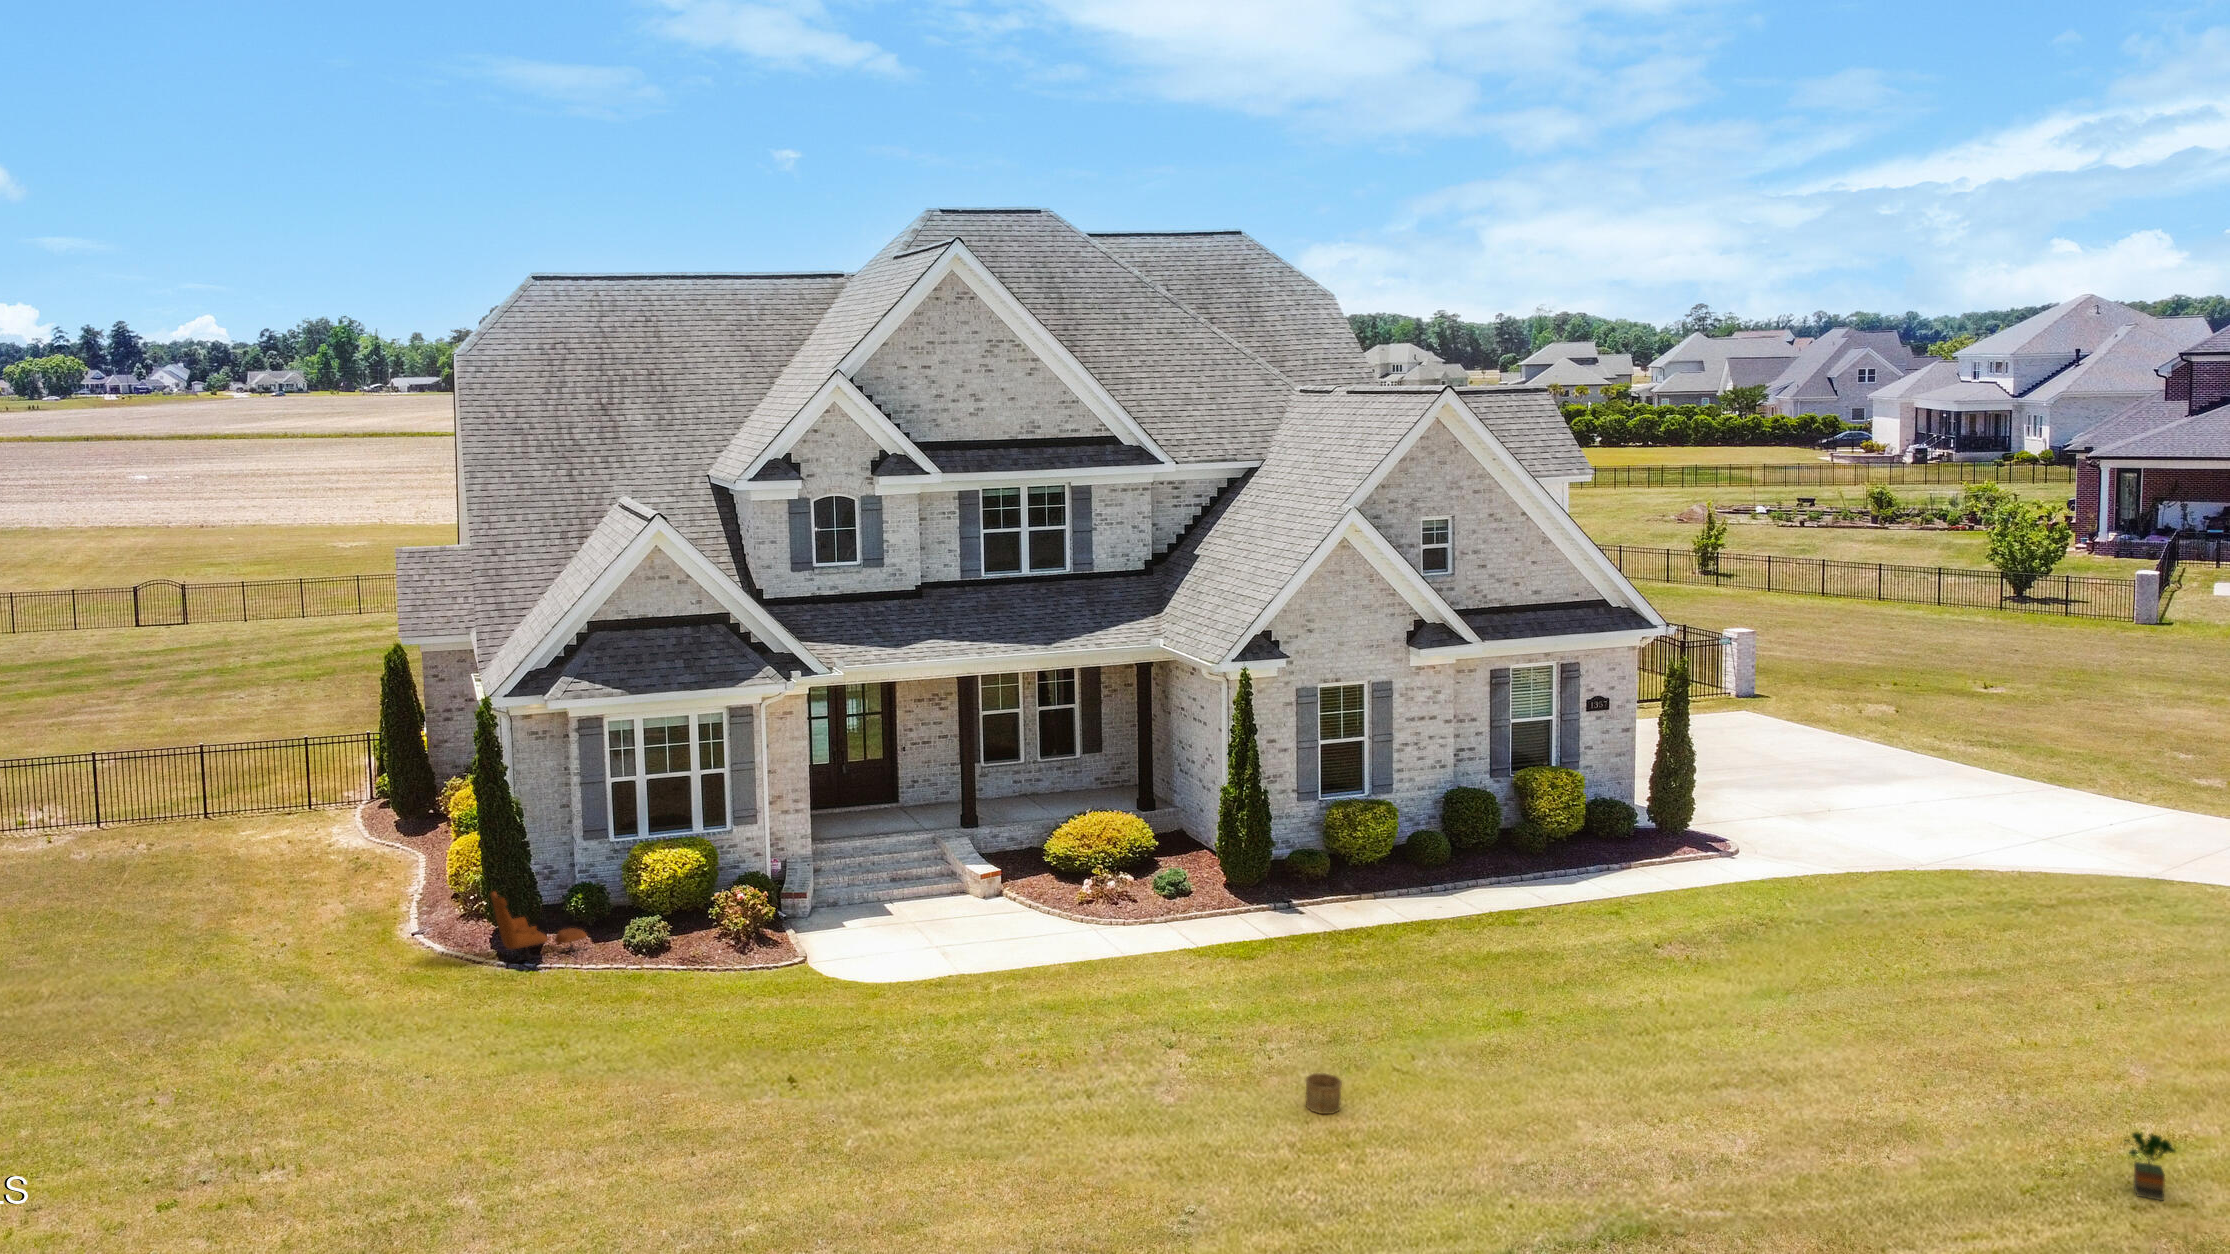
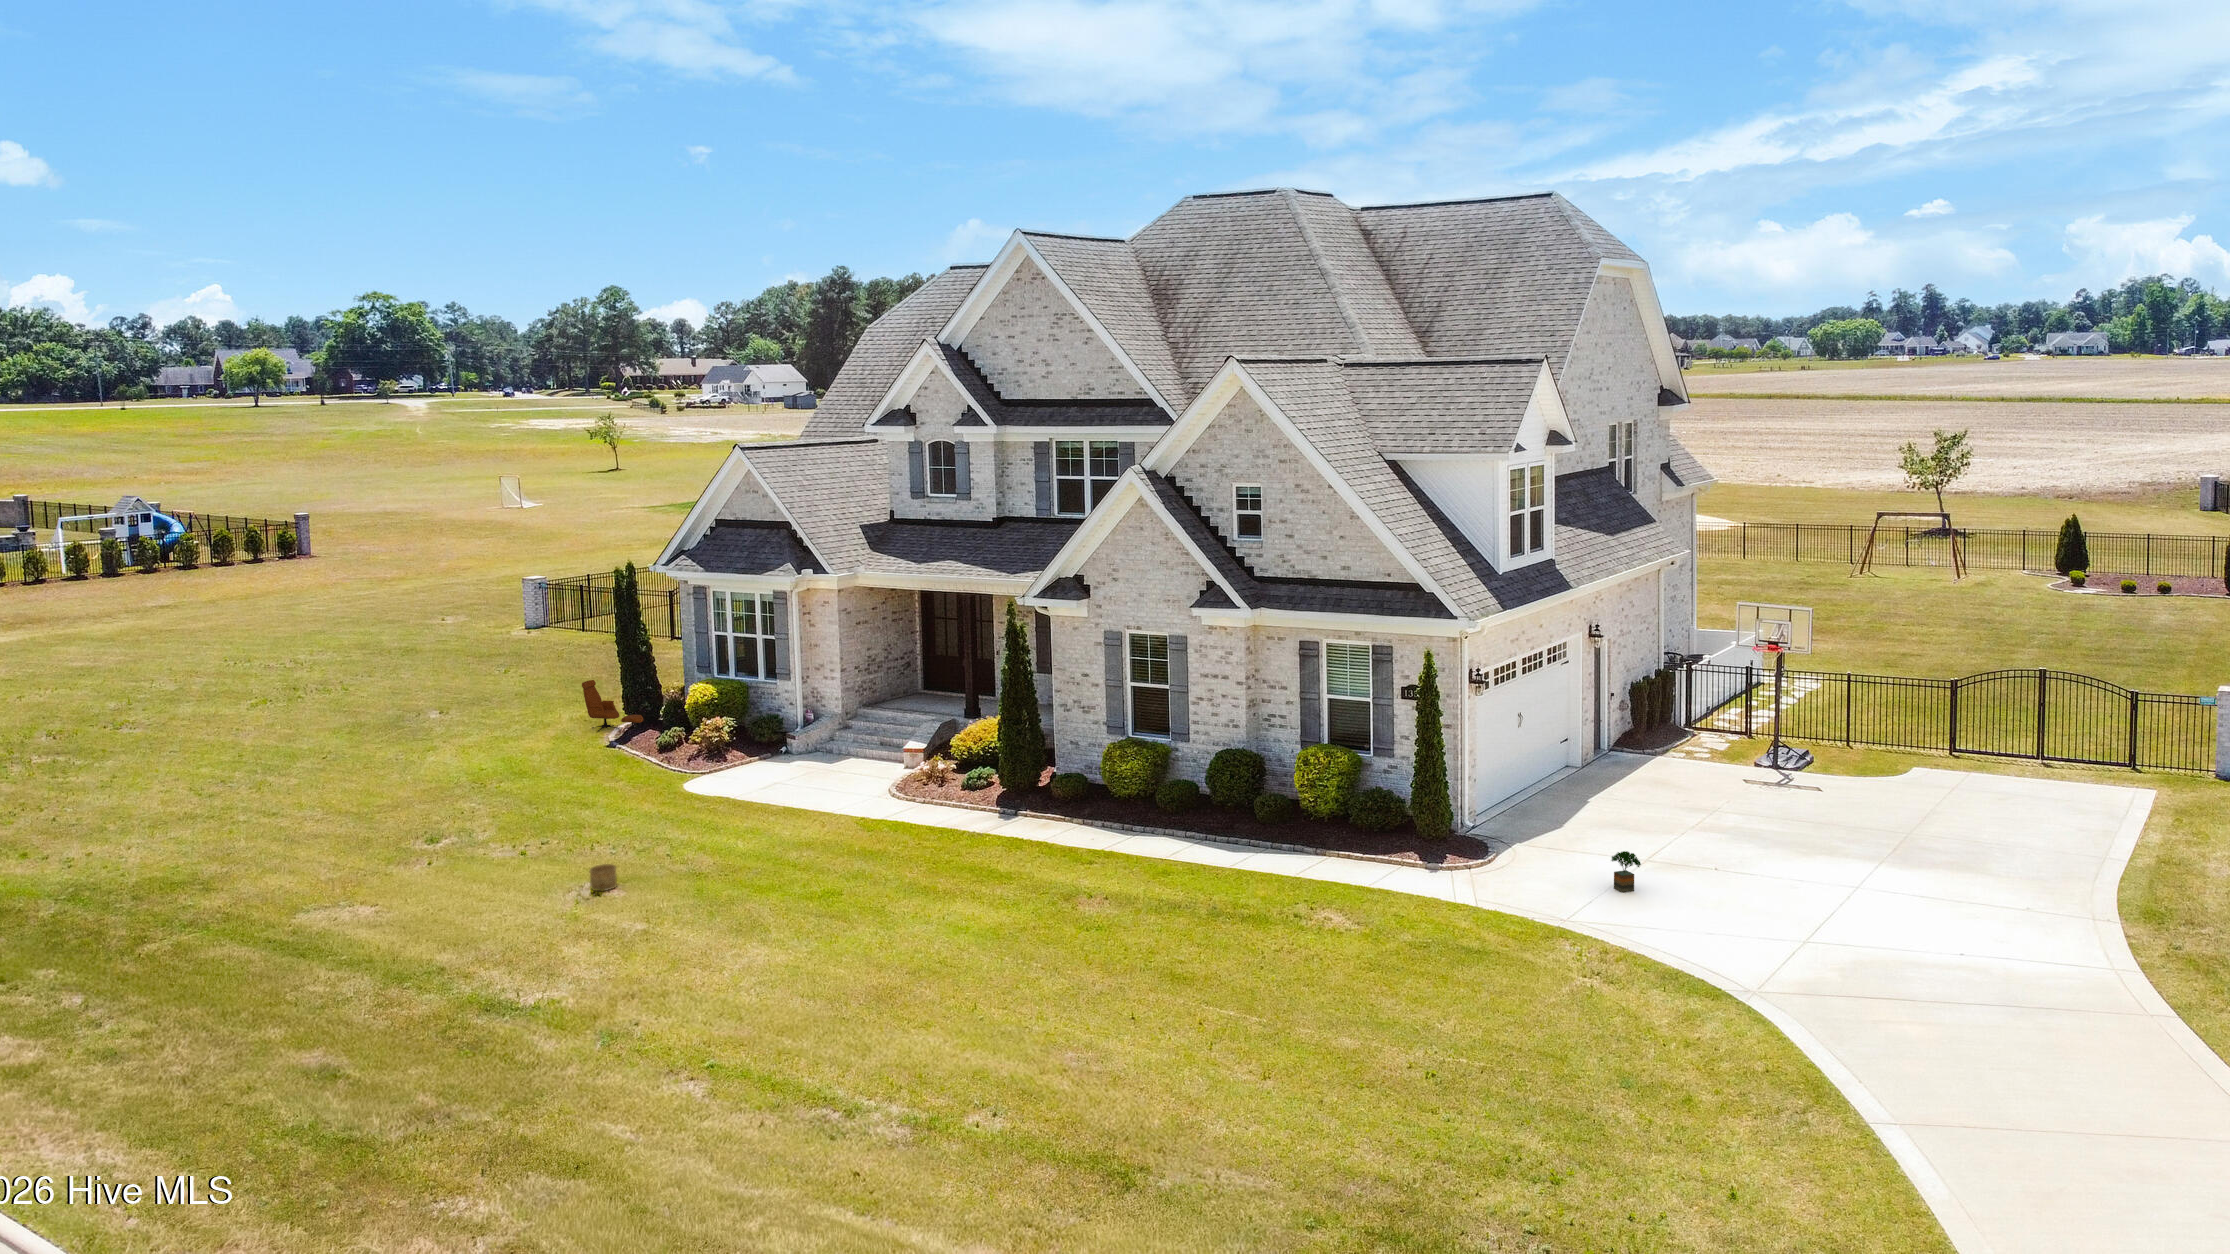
potted tree: present [2125,1132,2175,1200] -> present [1612,851,1641,892]

